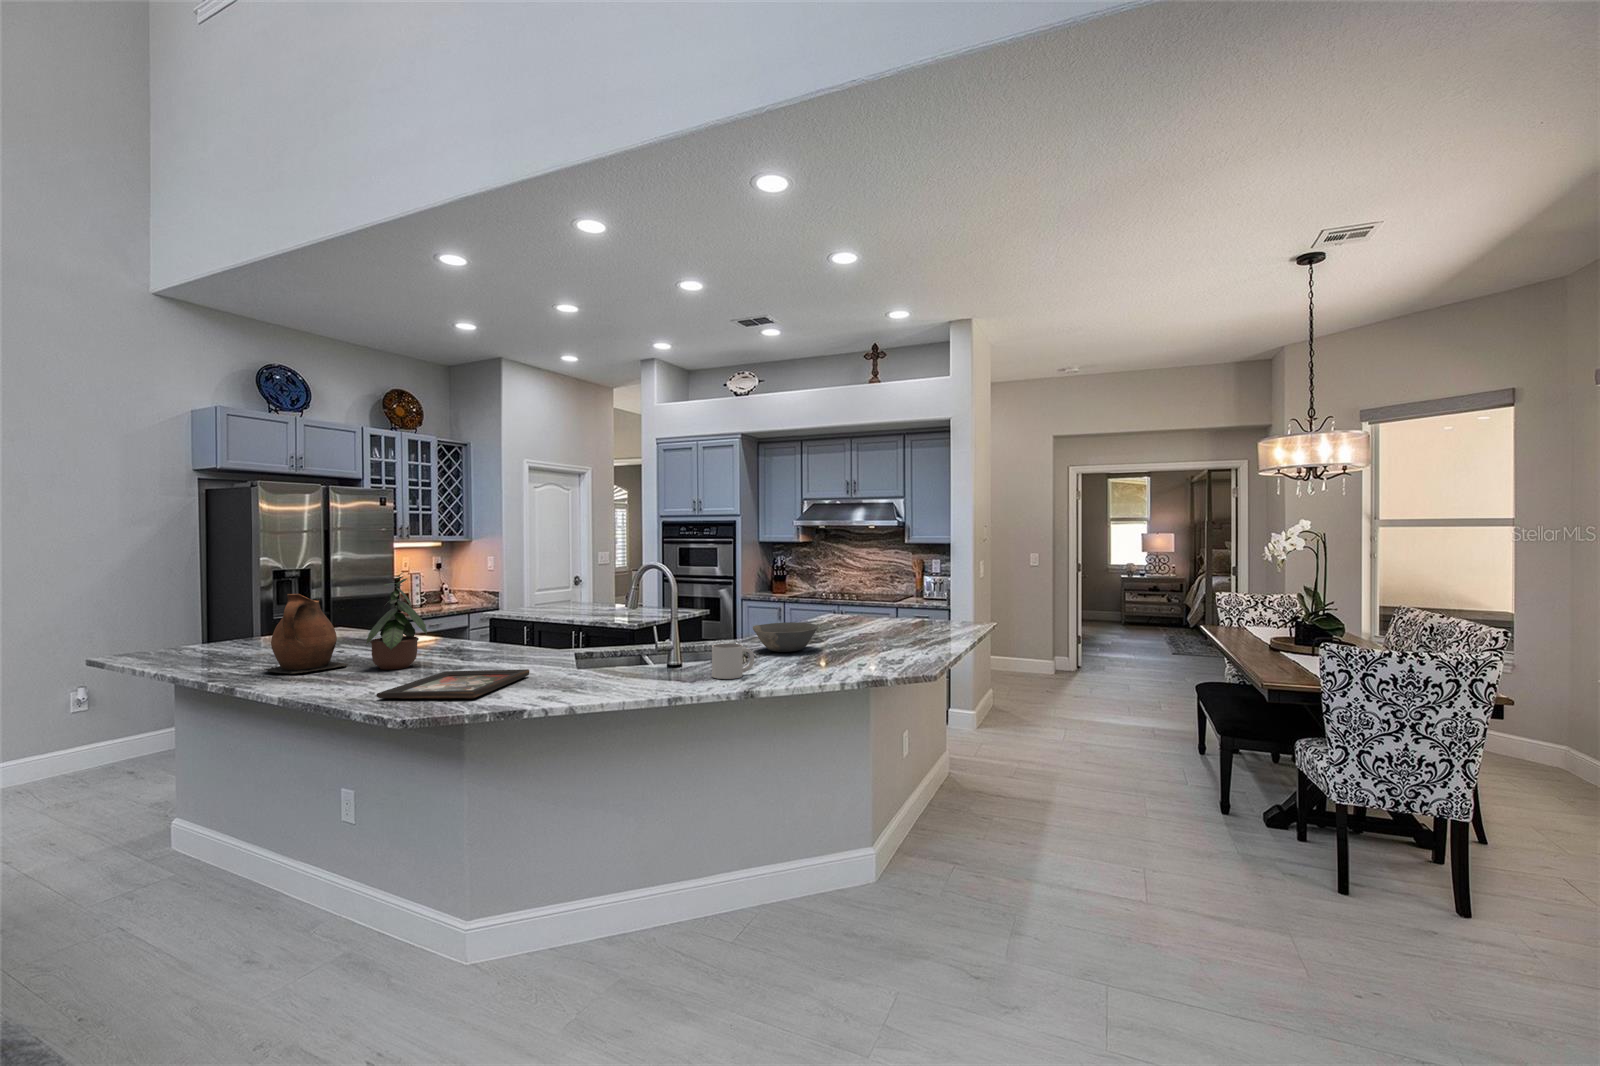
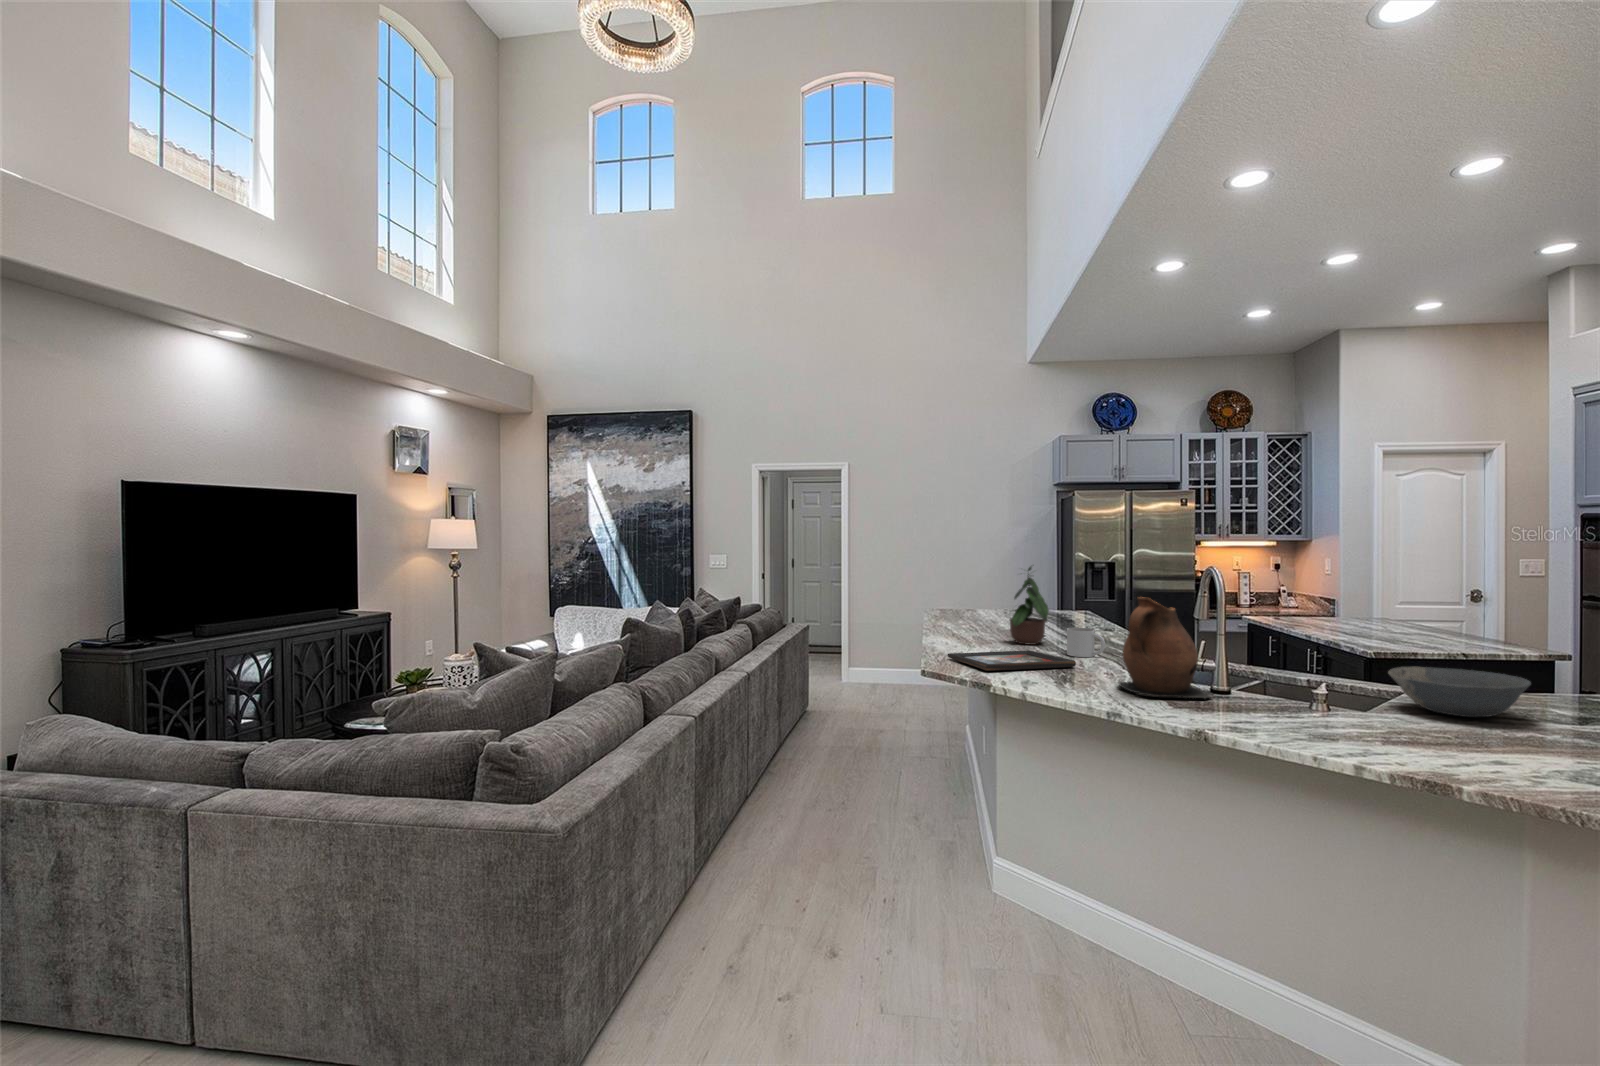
ceramic pitcher: present [264,594,348,674] -> present [1119,597,1211,699]
mug: present [712,643,754,679] -> present [1067,628,1105,657]

